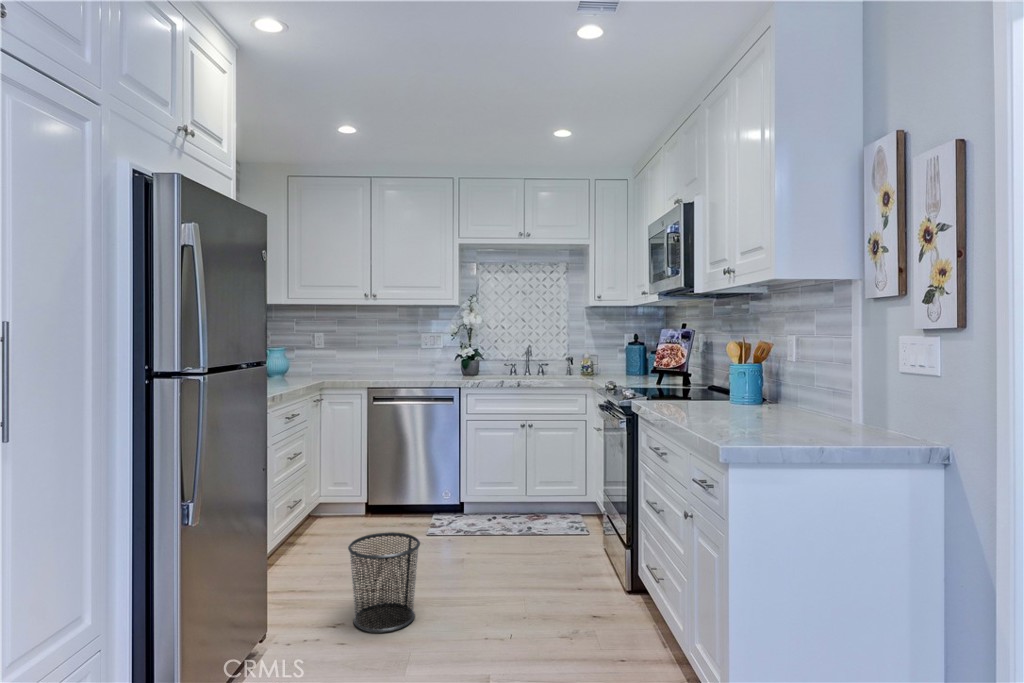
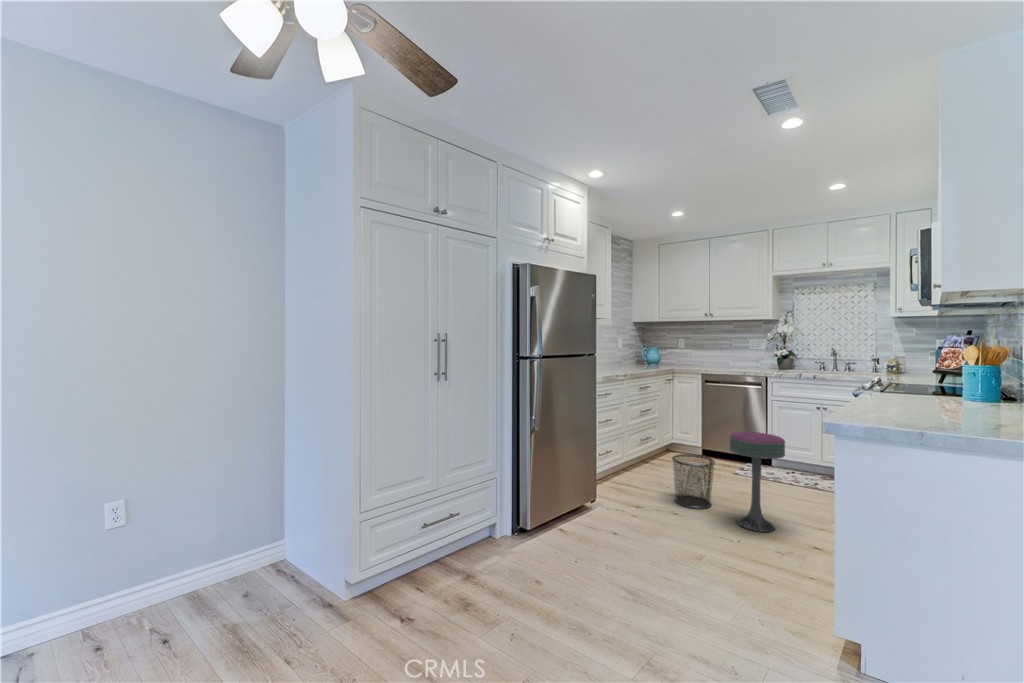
bar stool: none [450,483,530,649] -> present [730,432,785,532]

